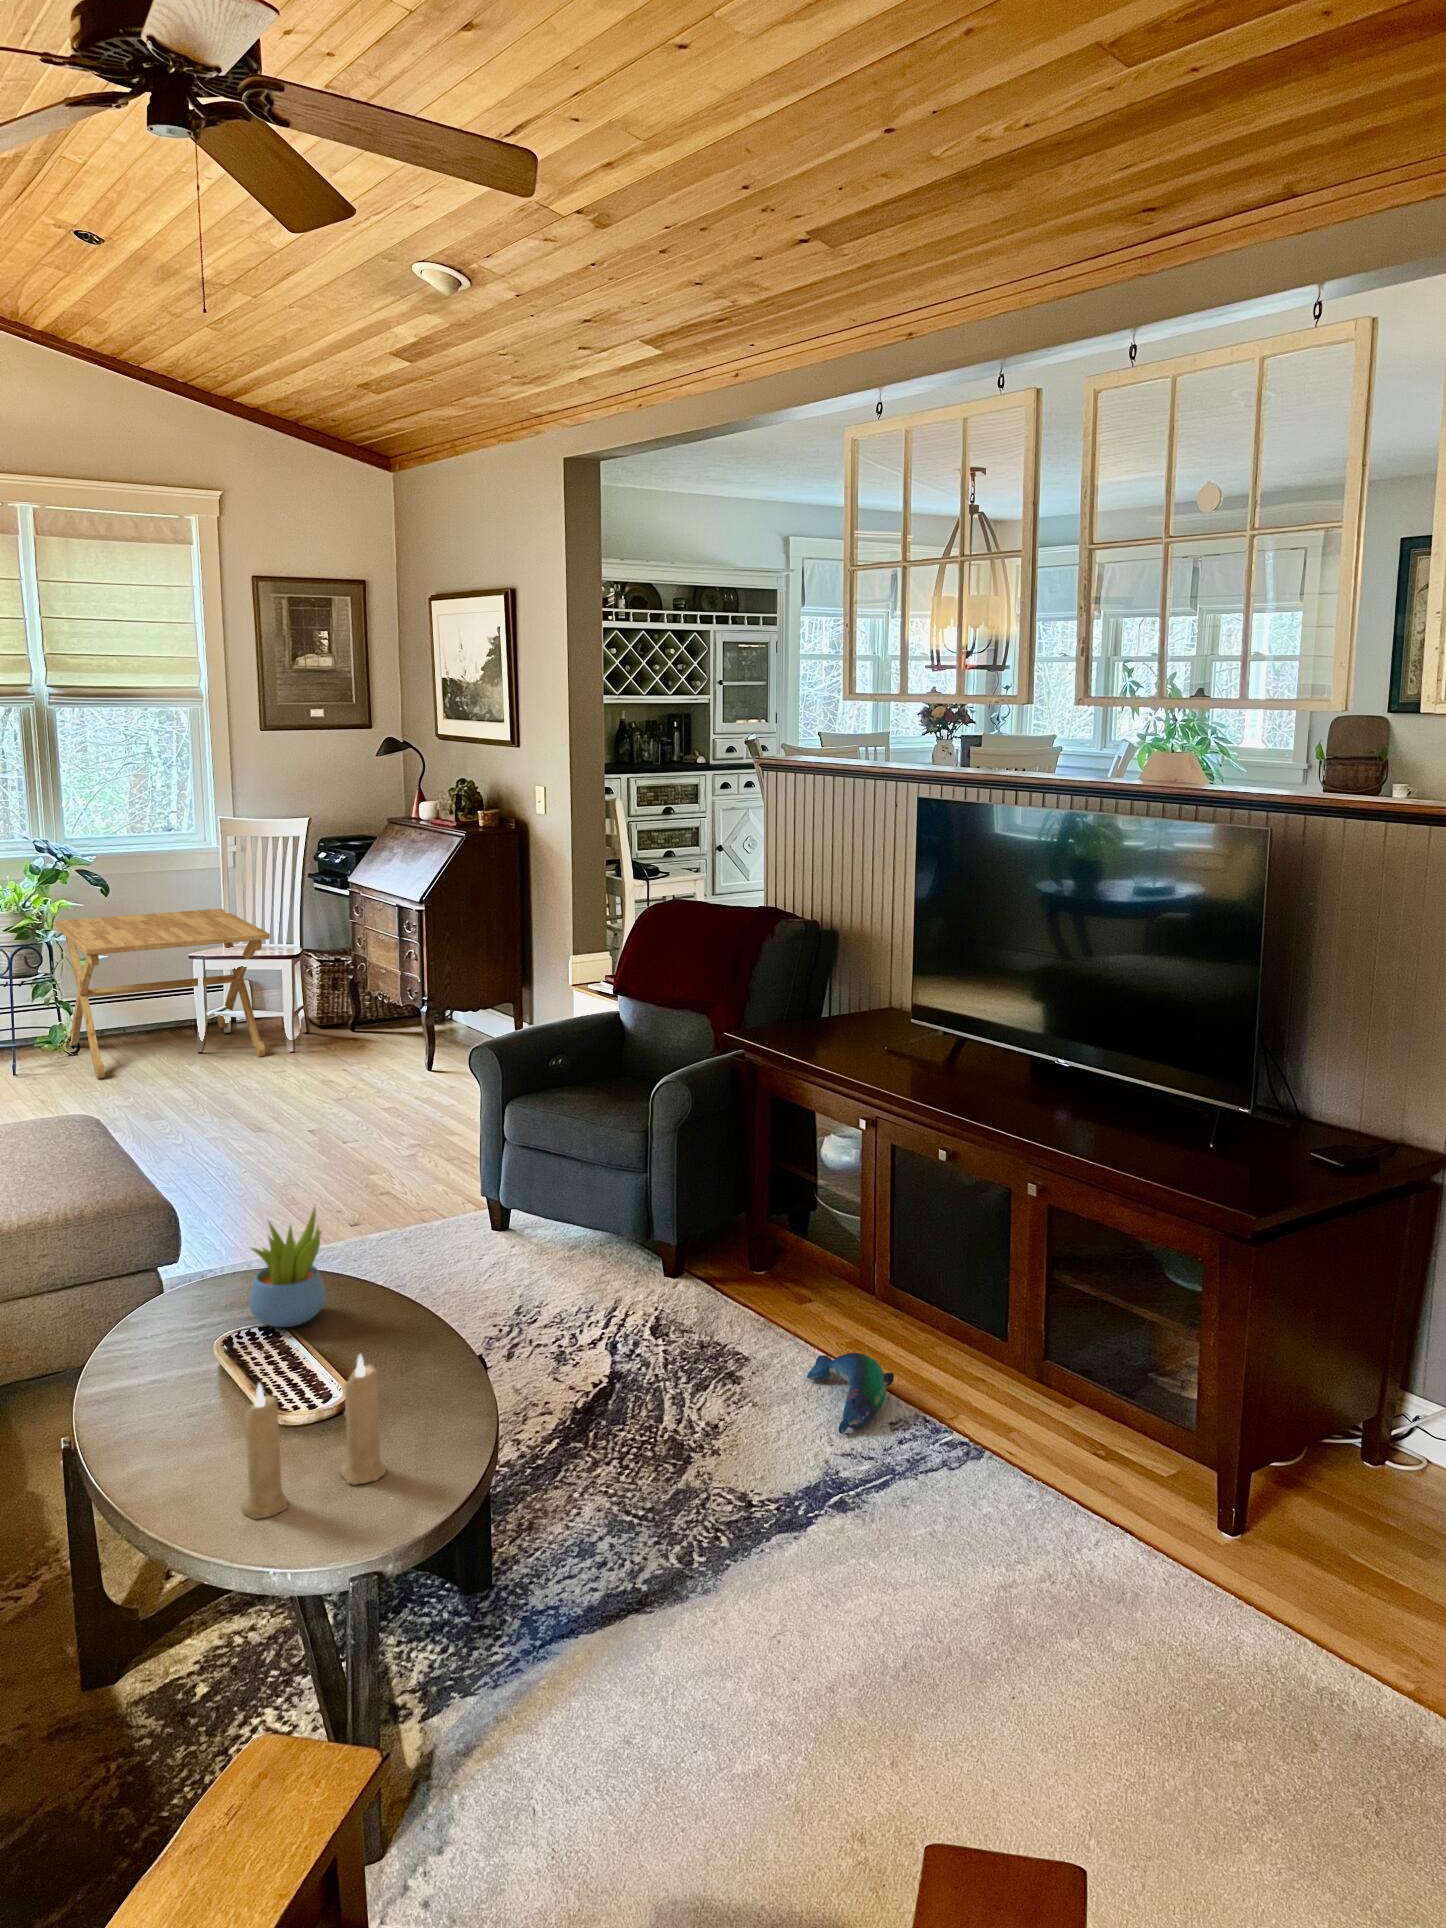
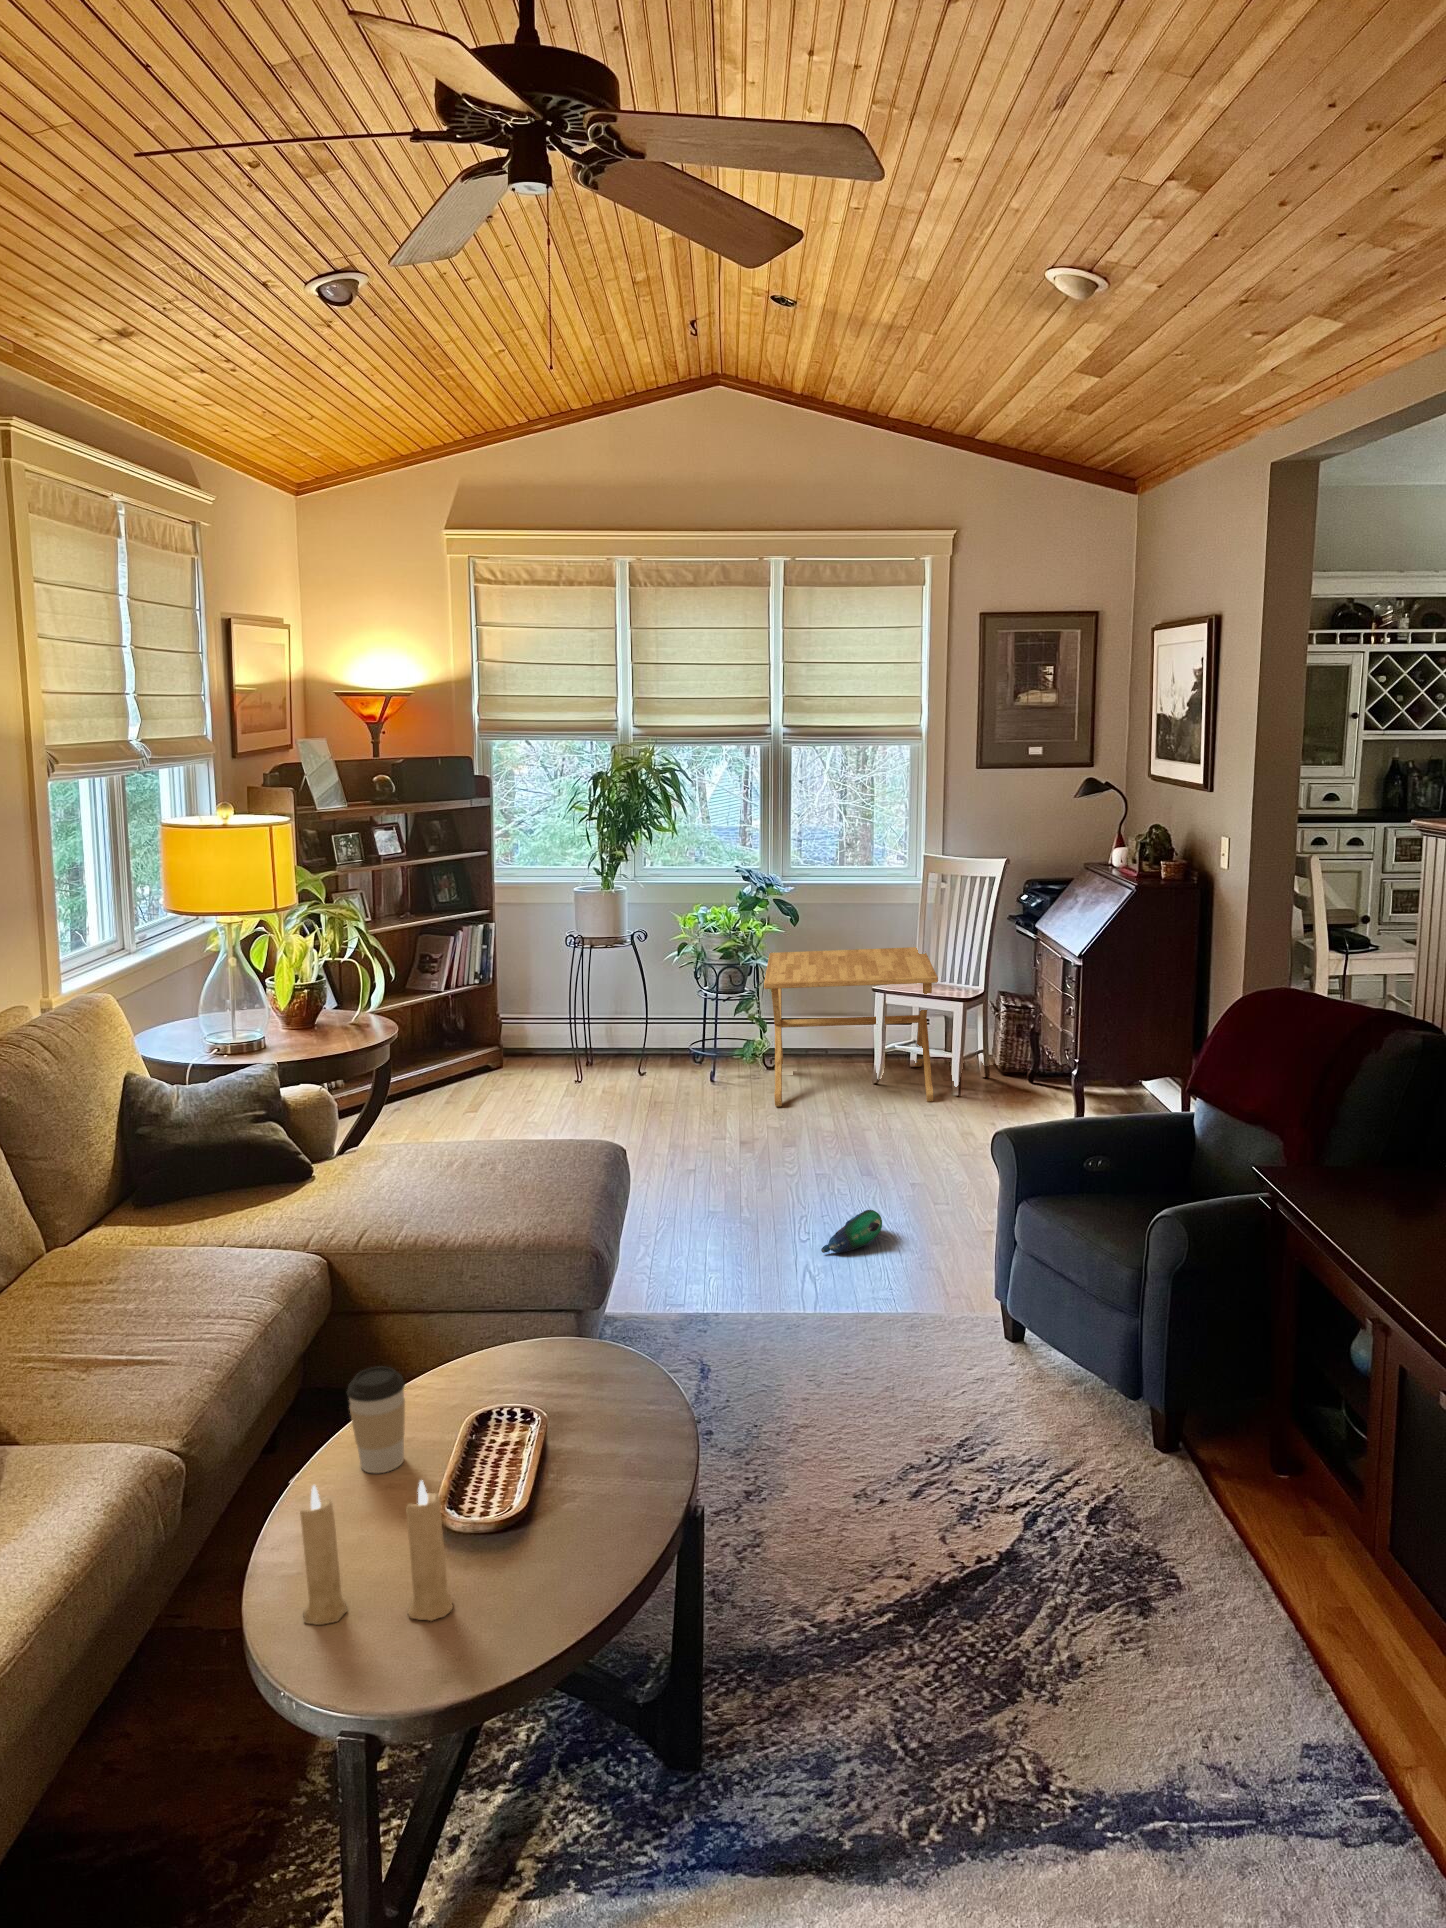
succulent plant: present [249,1208,326,1327] -> none [507,1294,588,1418]
coffee cup: none [133,1299,195,1406] -> present [347,1366,405,1473]
plush toy: present [807,1353,894,1433] -> present [821,1210,882,1253]

